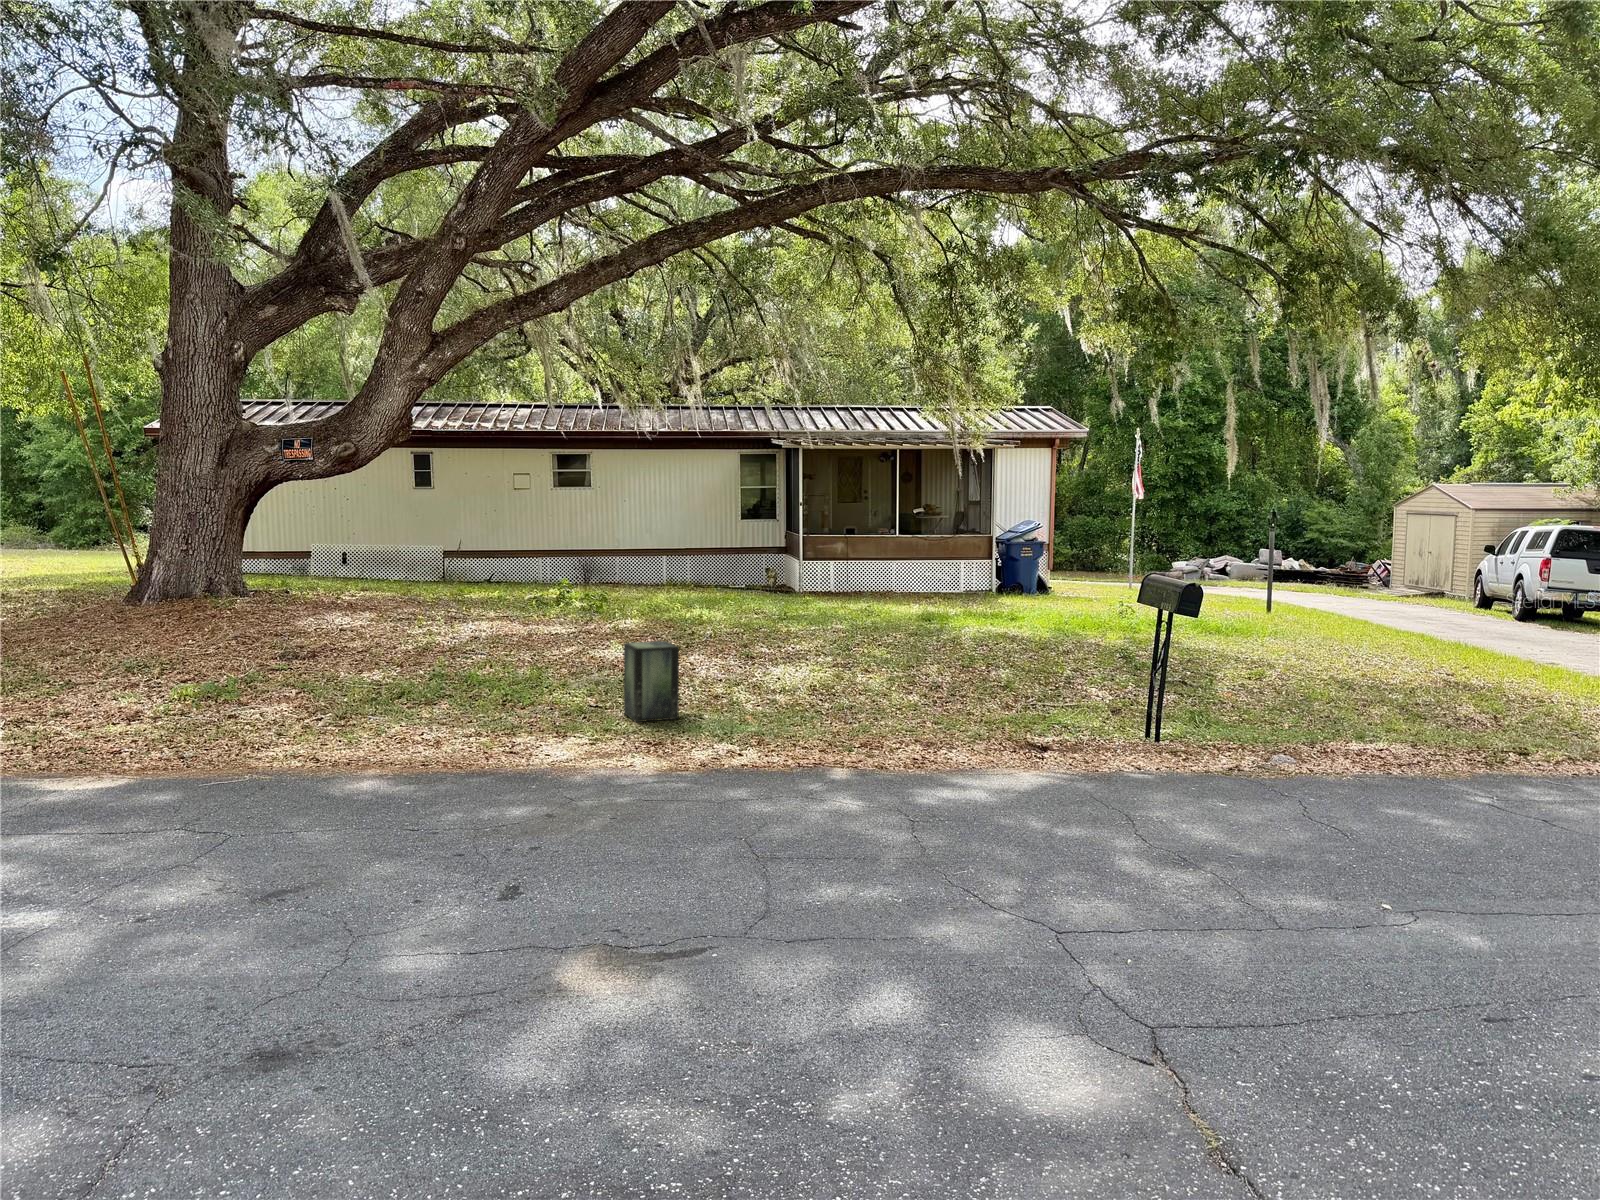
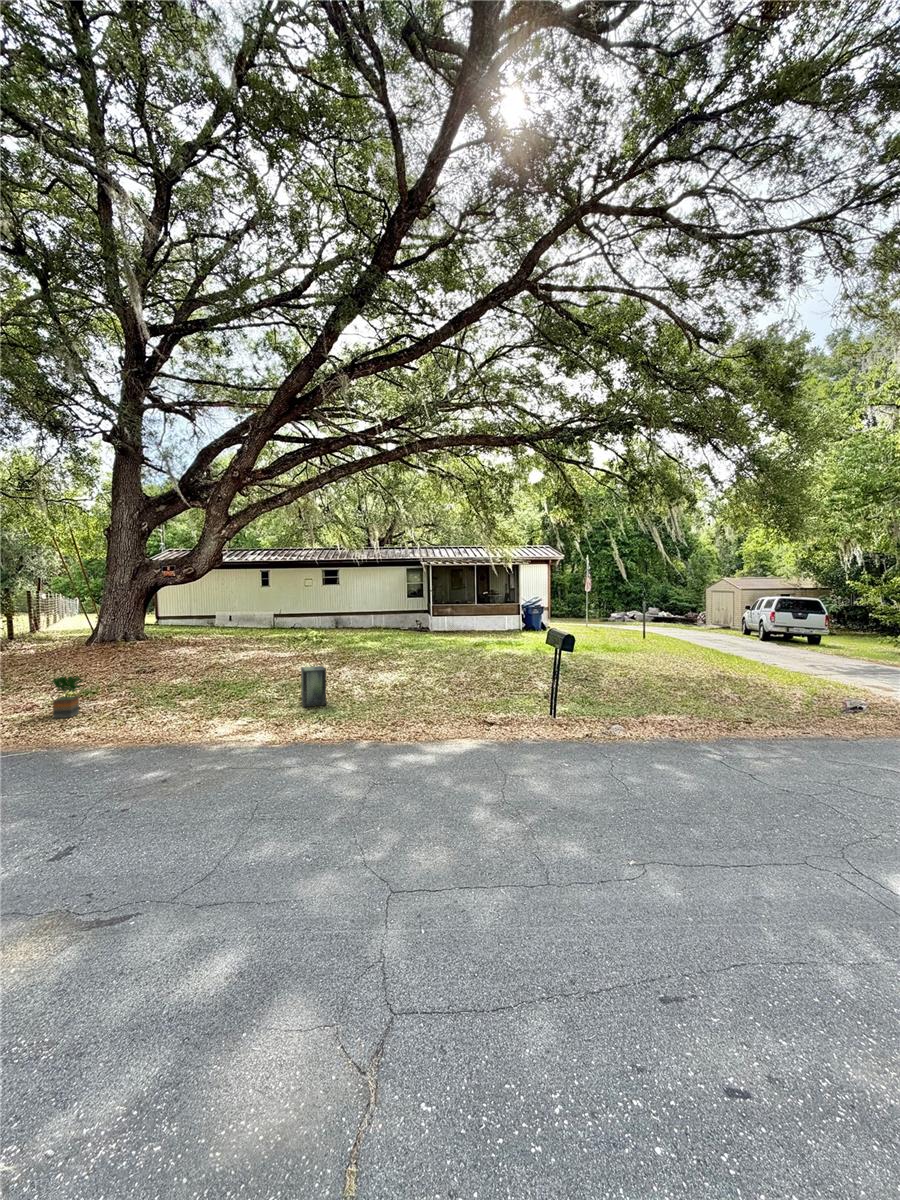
potted tree: none [136,650,199,735] -> present [52,676,83,718]

